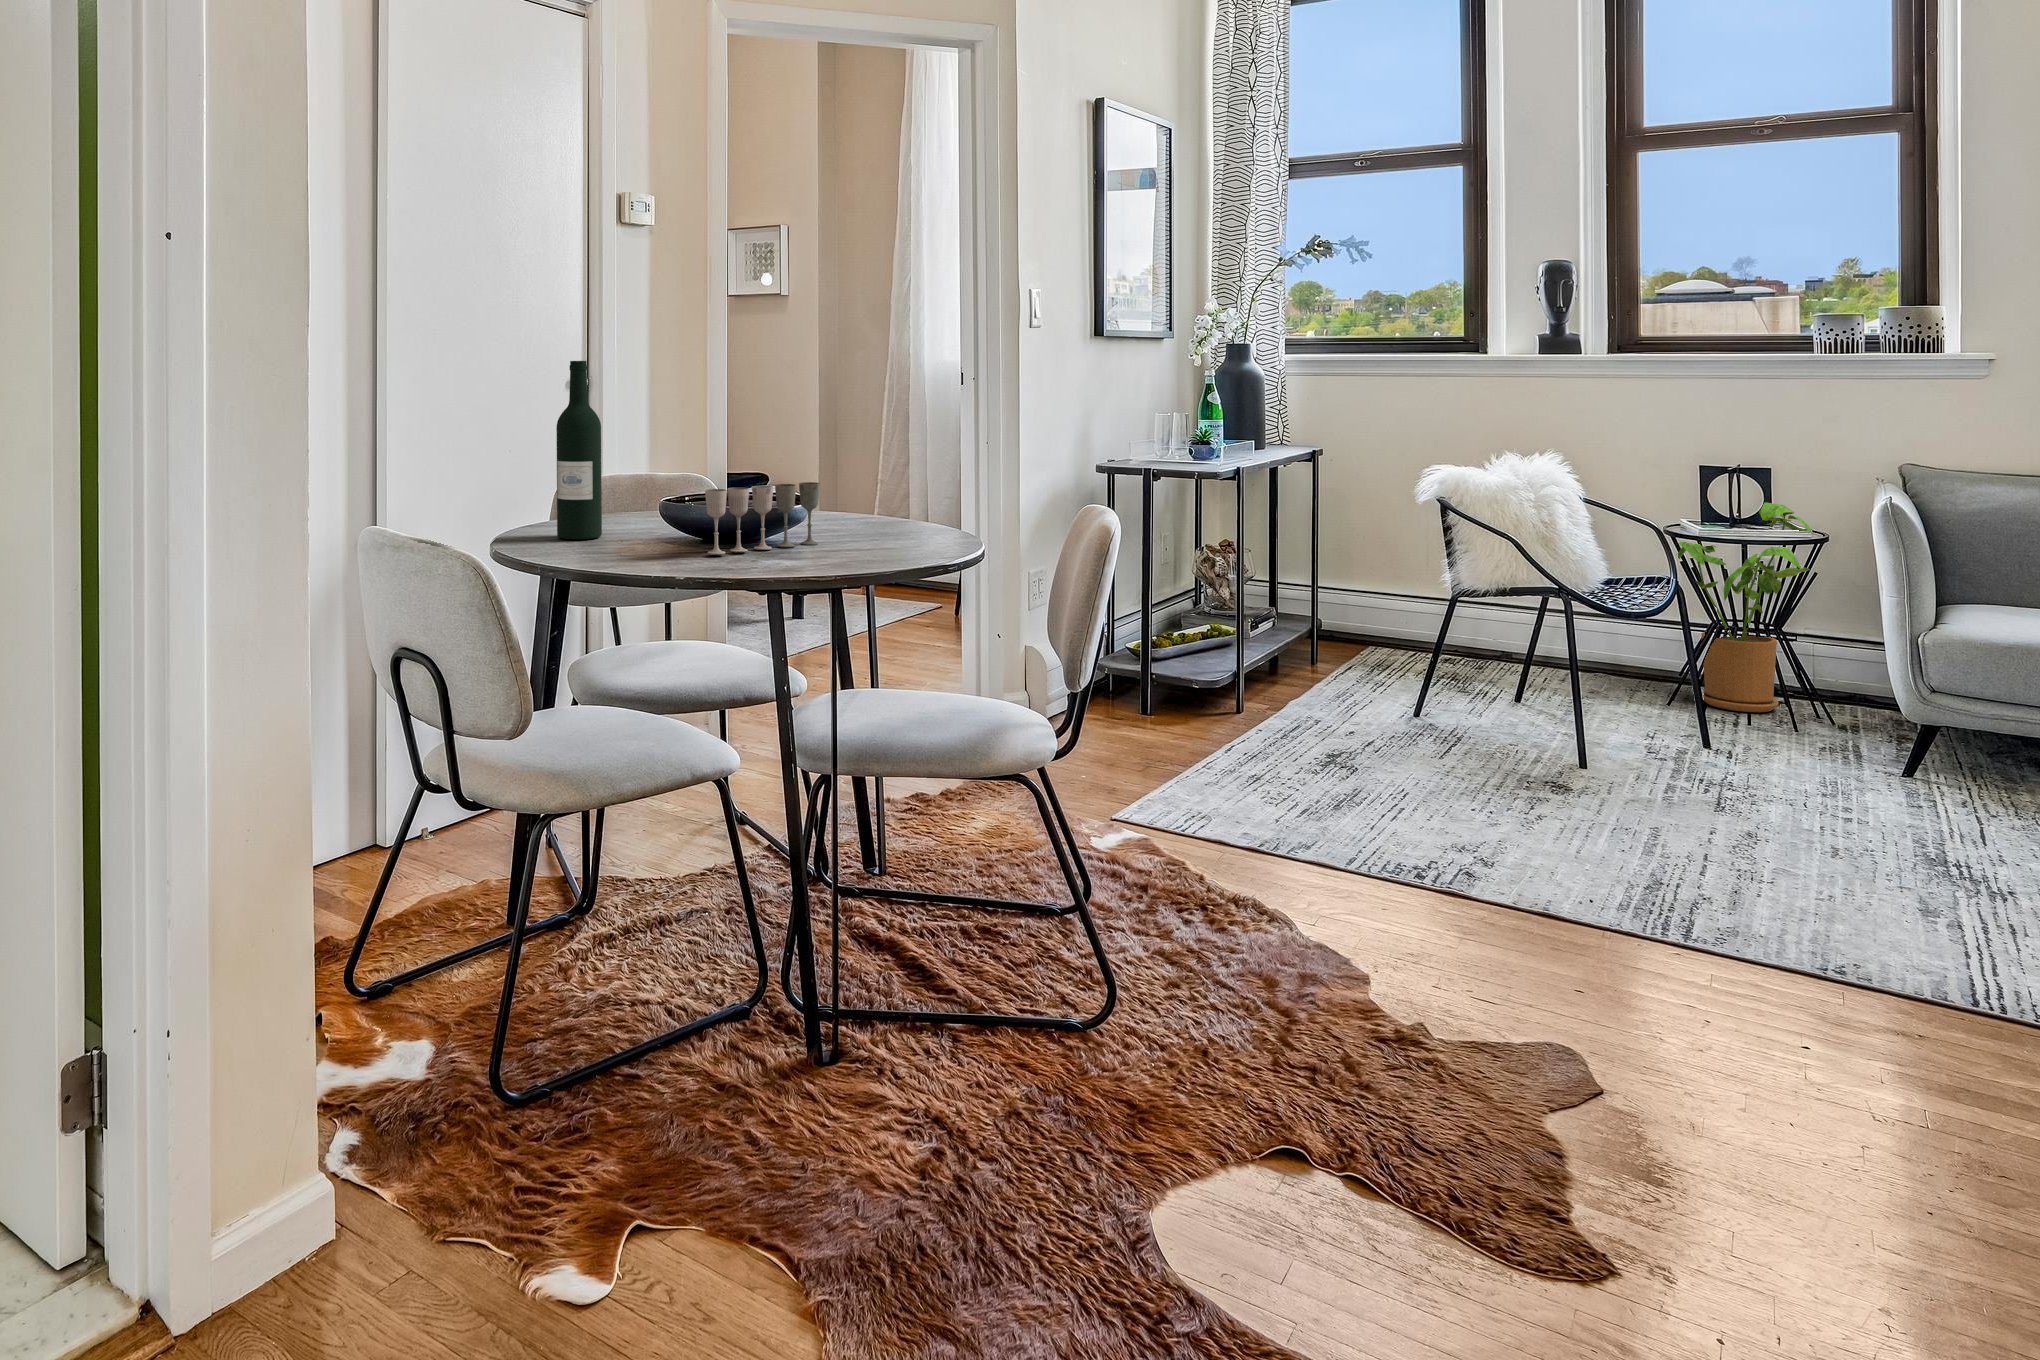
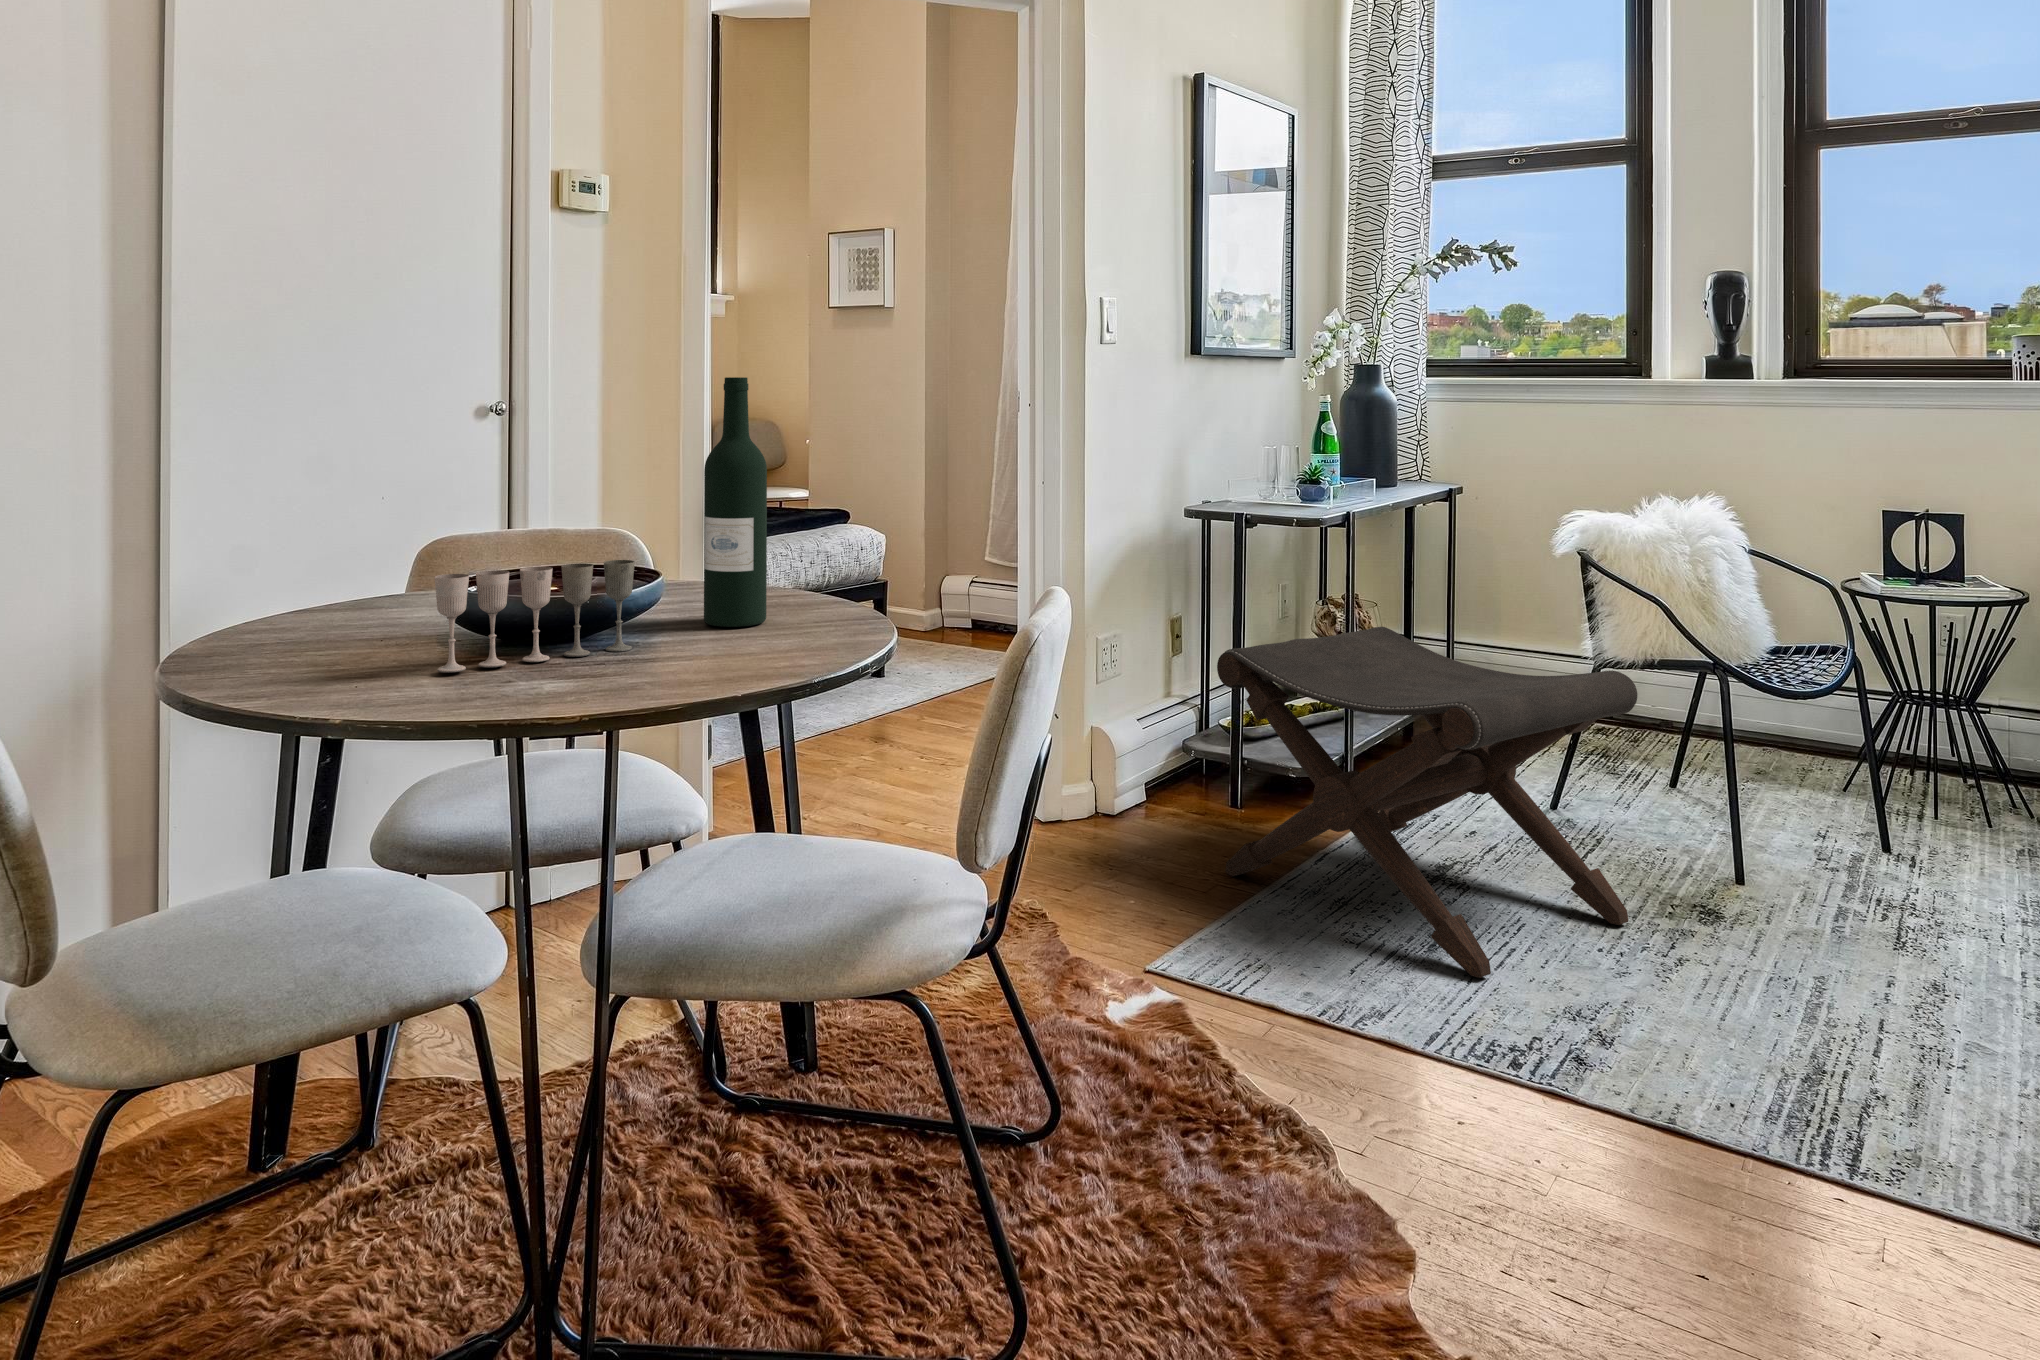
wine bottle: present [556,361,602,539] -> present [704,377,767,627]
house plant: present [1676,503,1812,712] -> none [1850,555,2010,802]
footstool: none [1147,562,1501,826] -> present [1217,627,1637,978]

